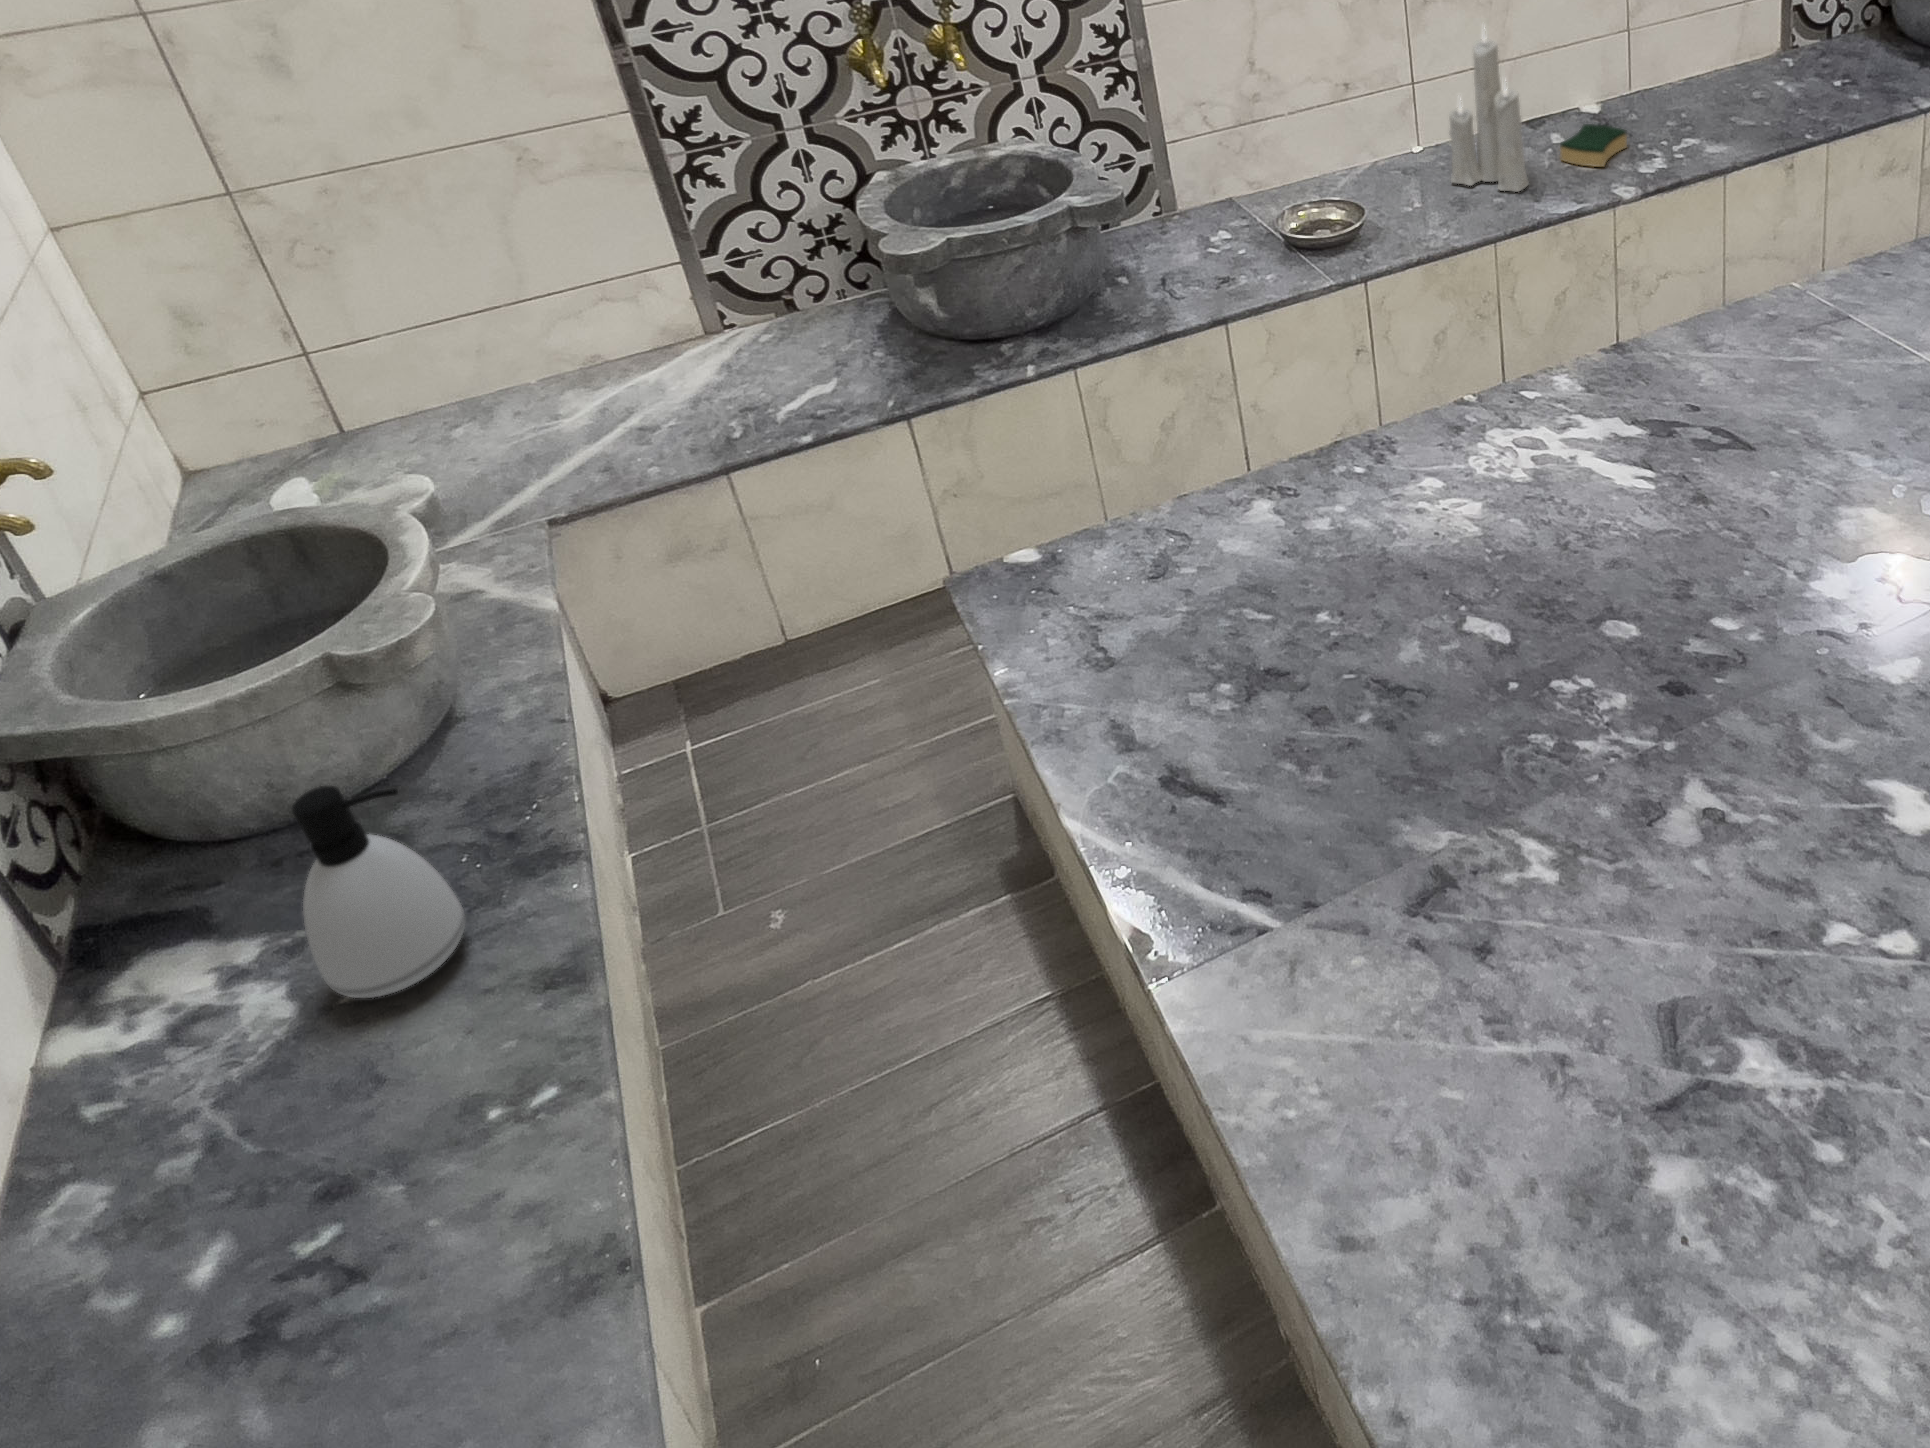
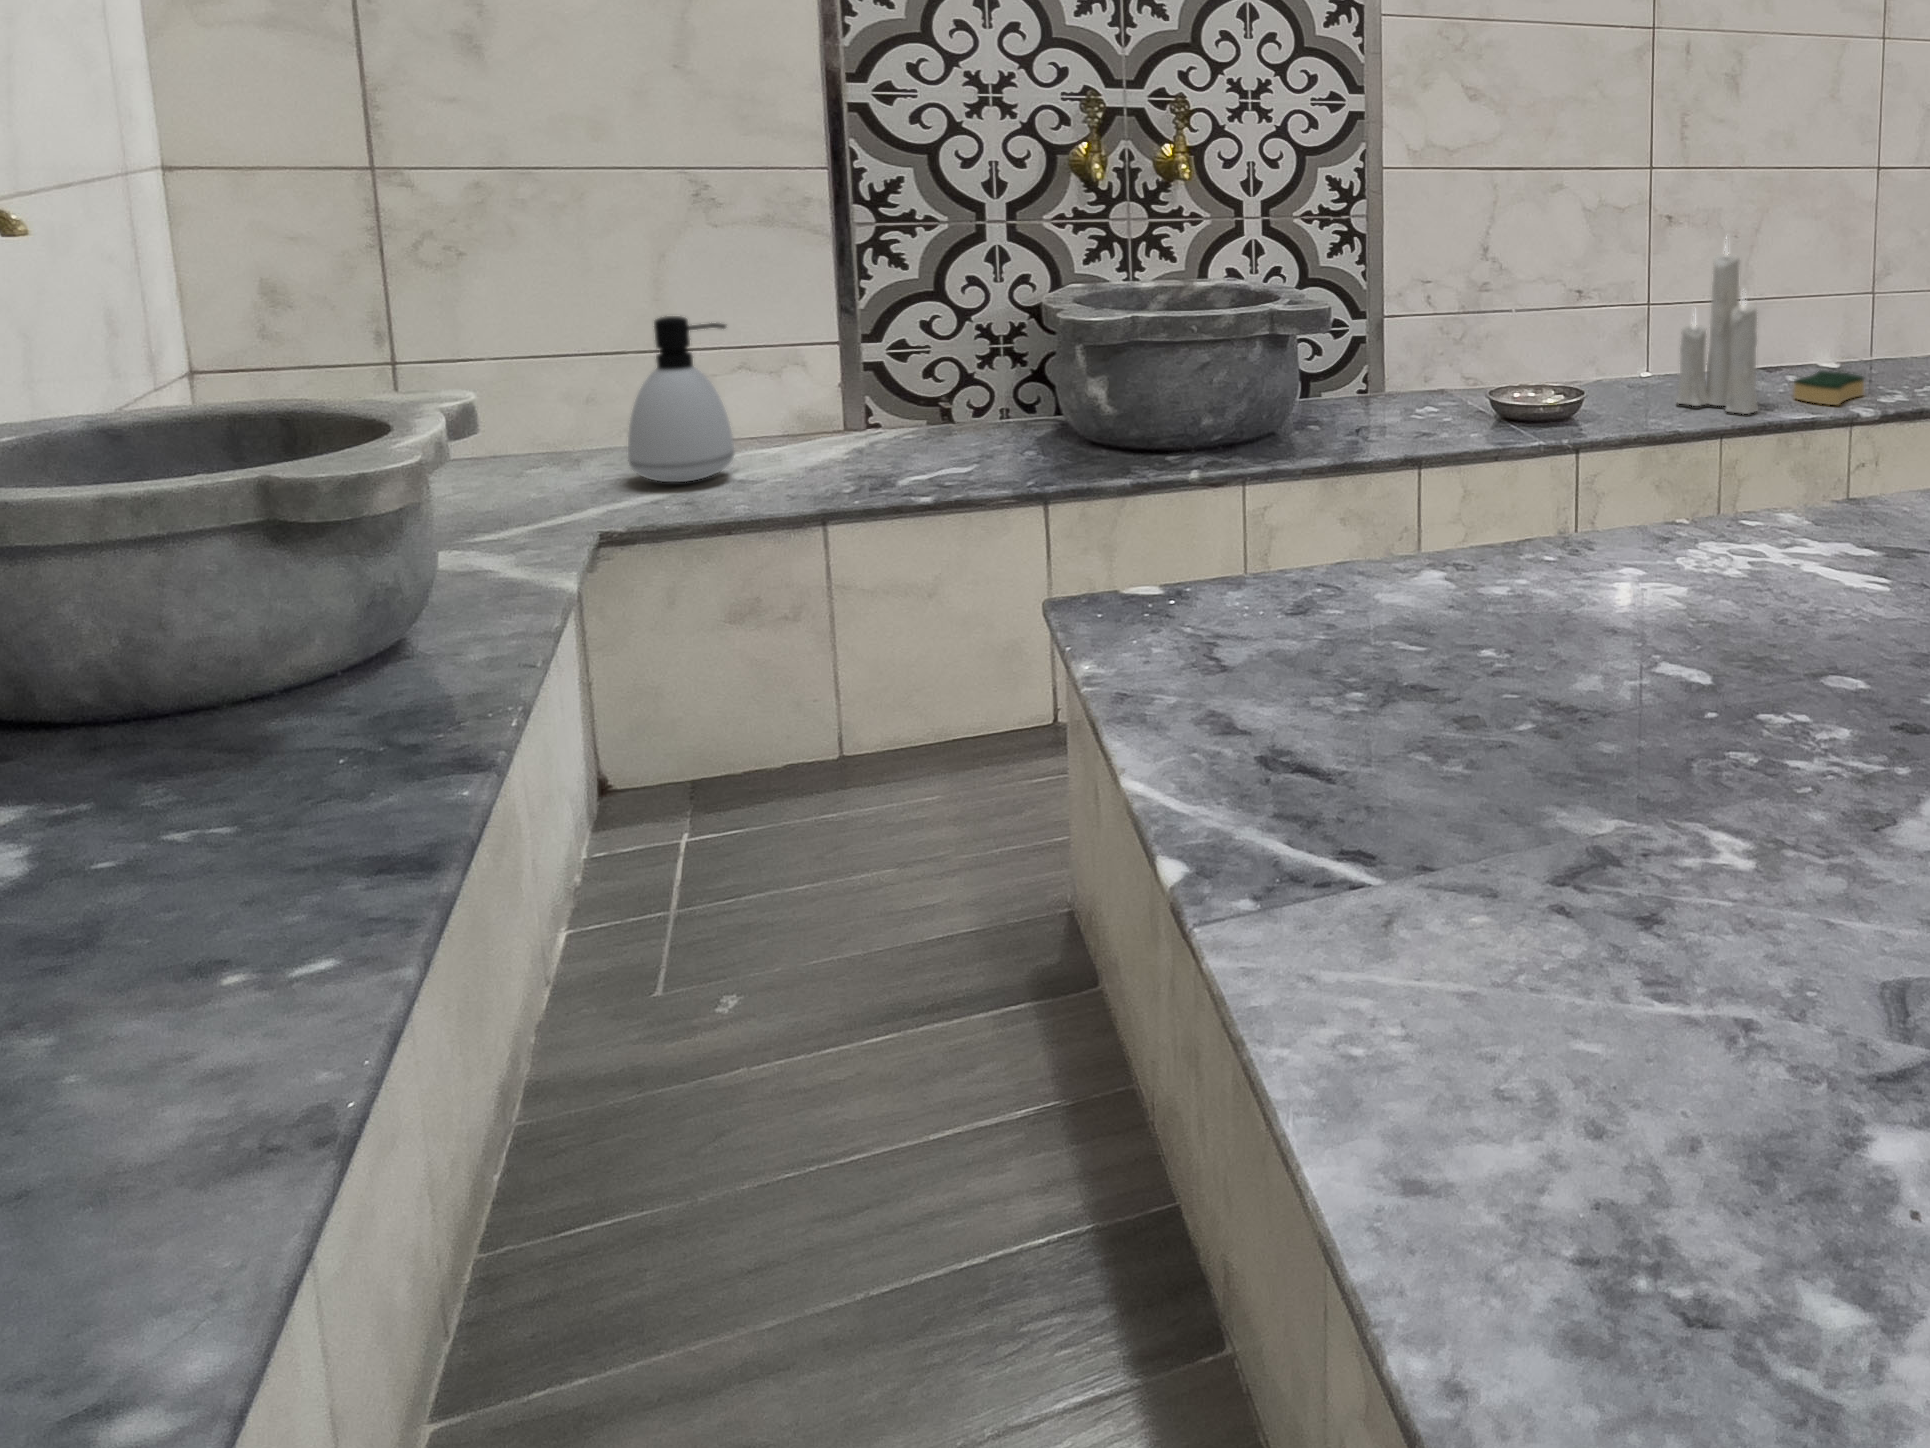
soap dispenser: present [292,785,465,998] -> present [628,316,734,482]

